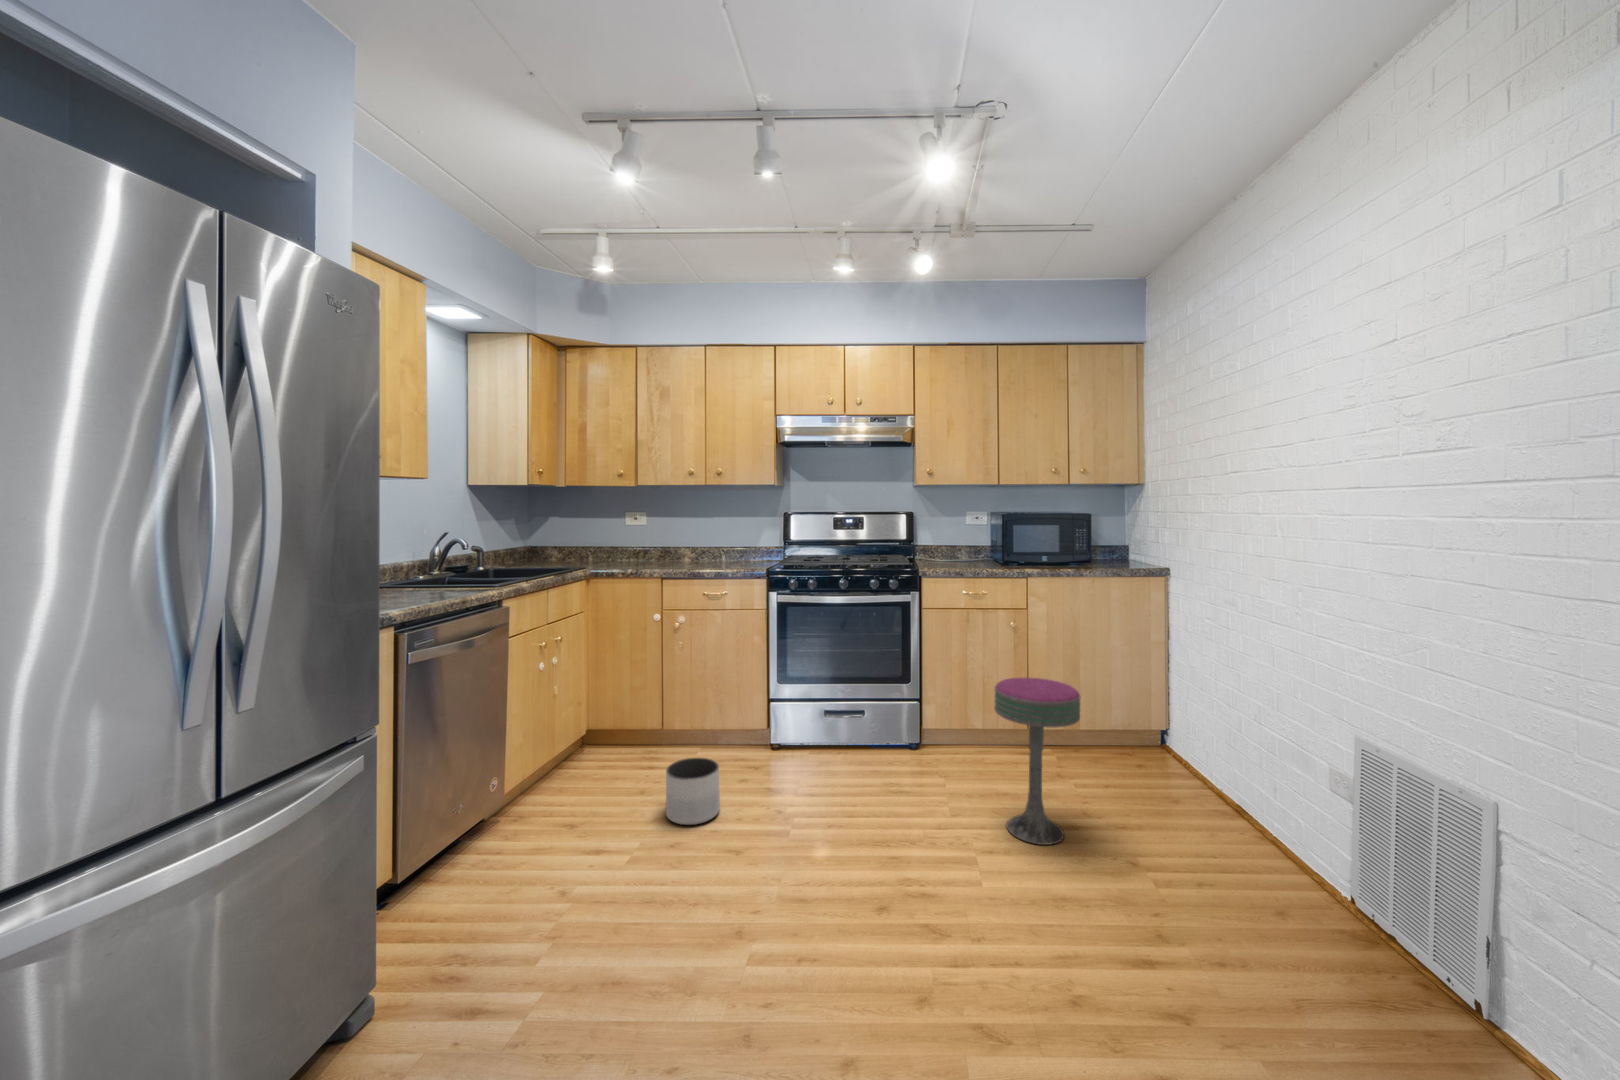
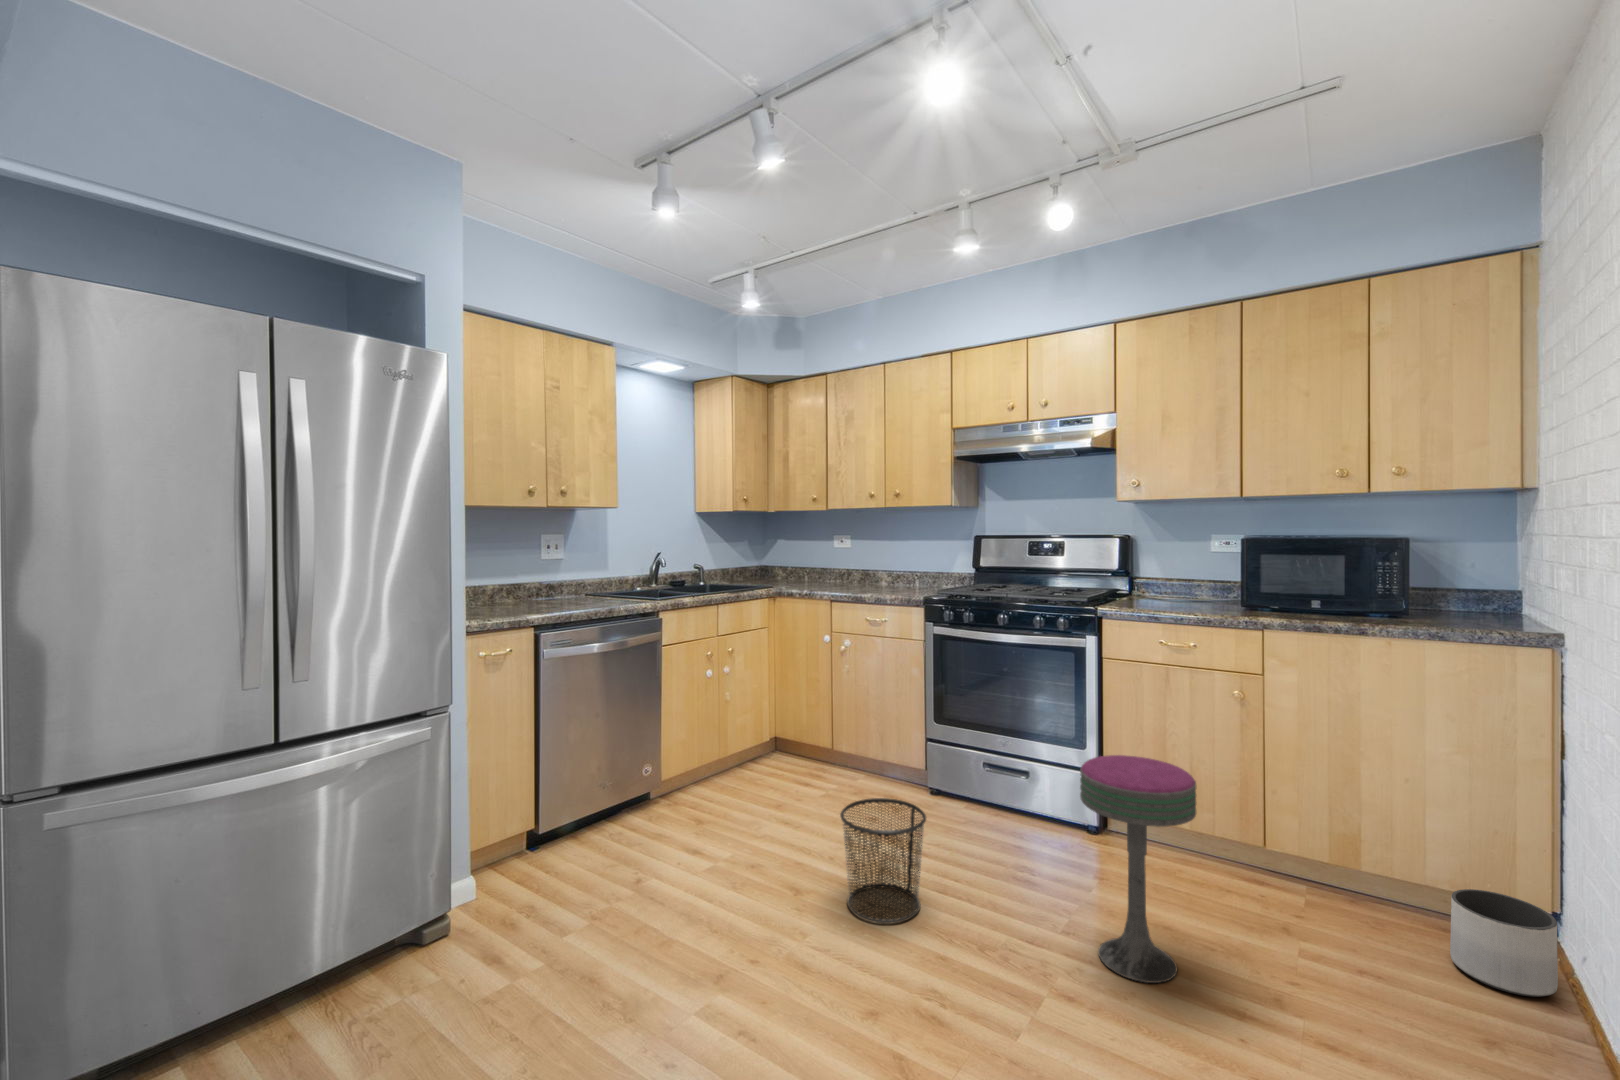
waste bin: none [799,753,879,871] -> present [840,798,926,924]
planter: present [666,758,720,825] -> present [1450,889,1558,997]

